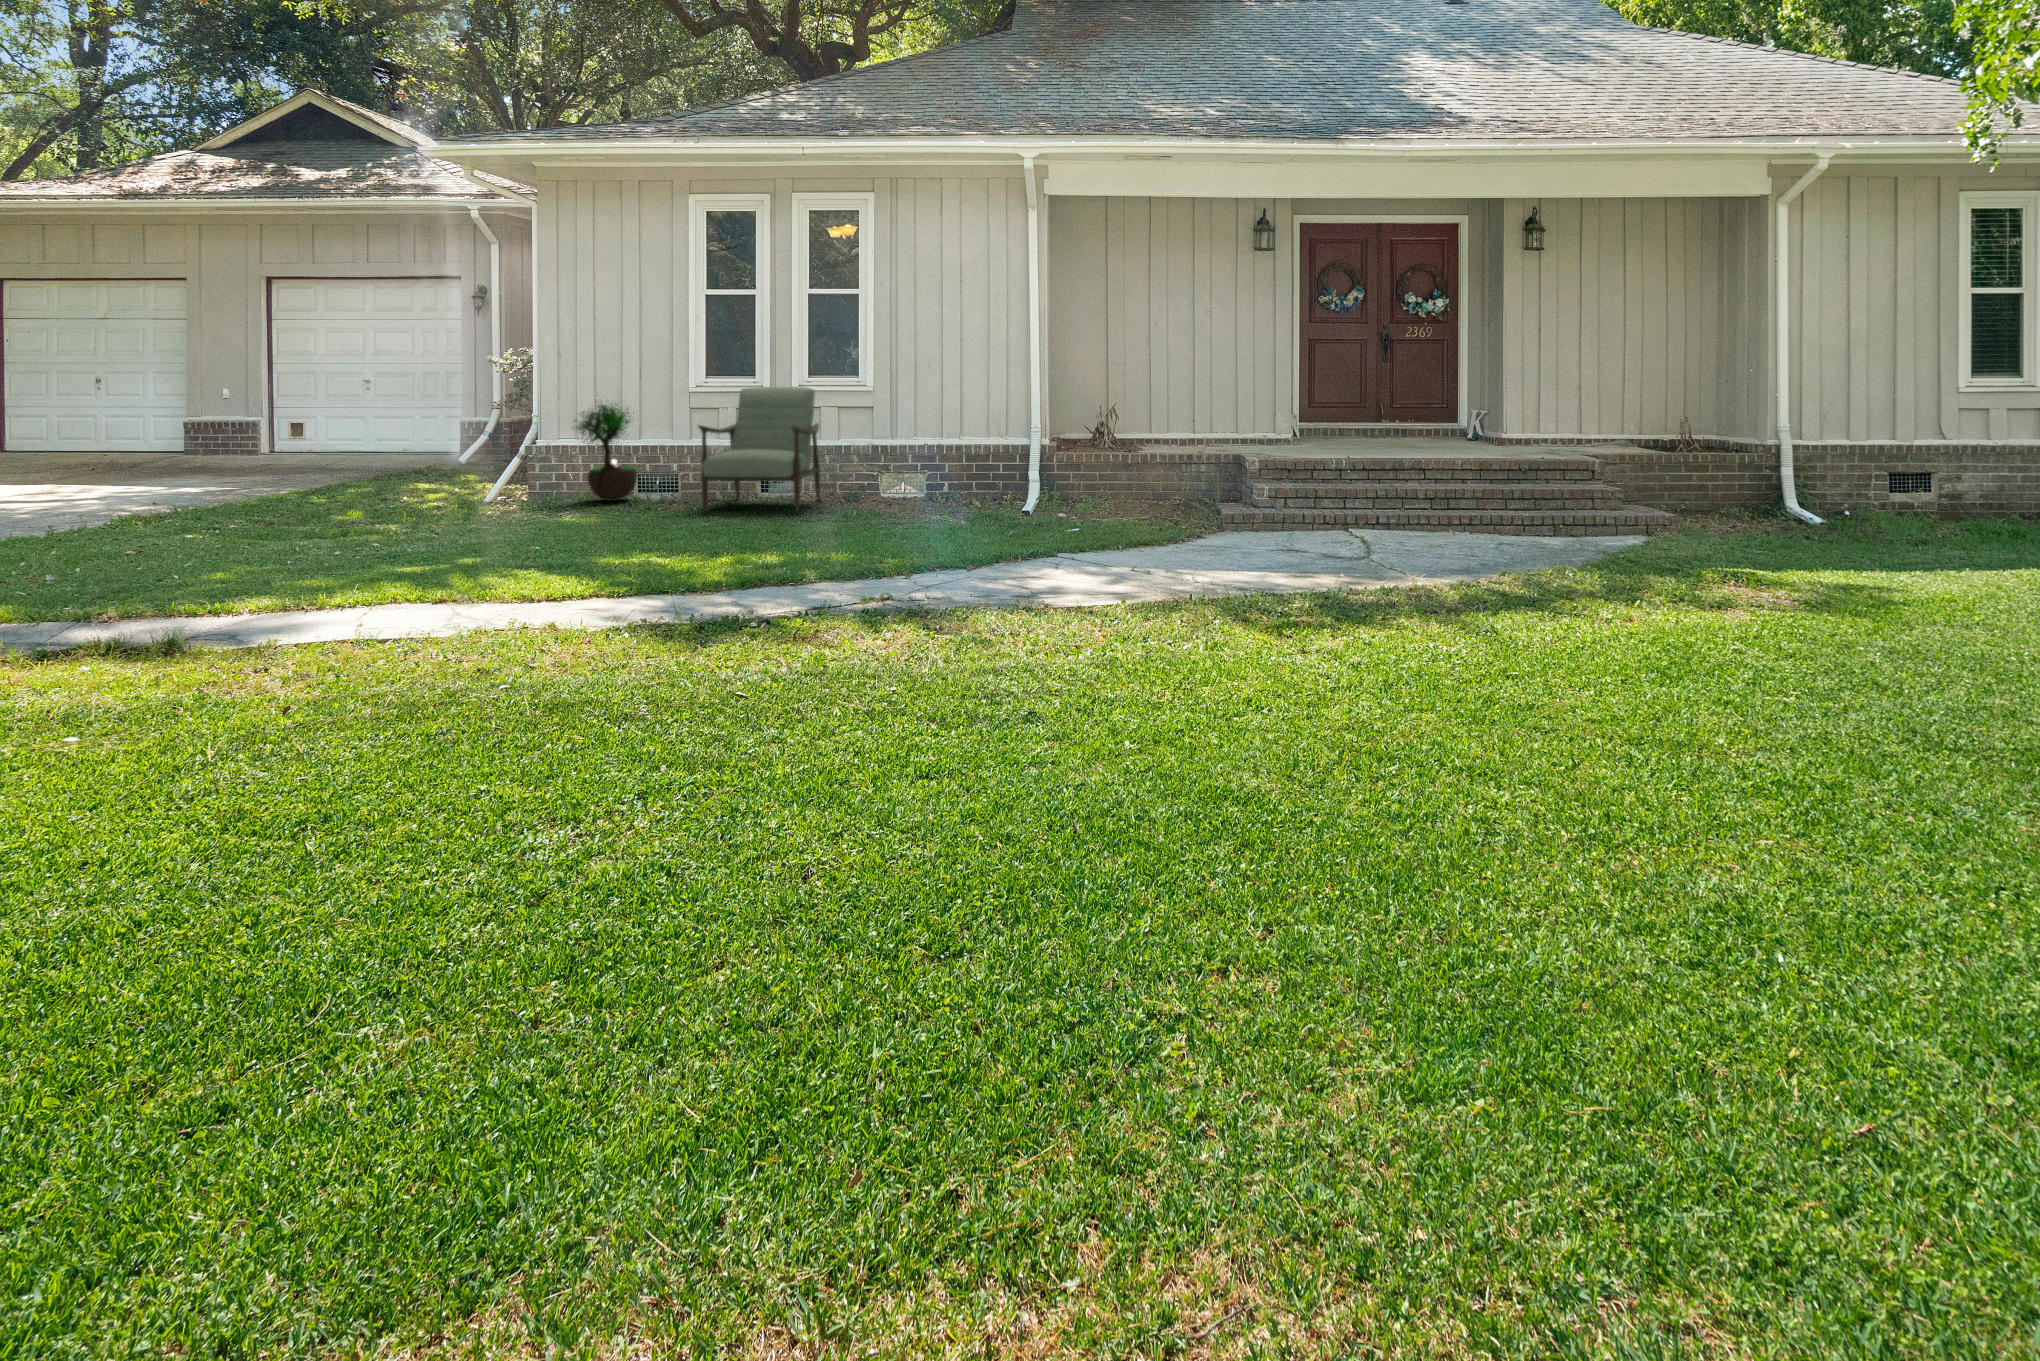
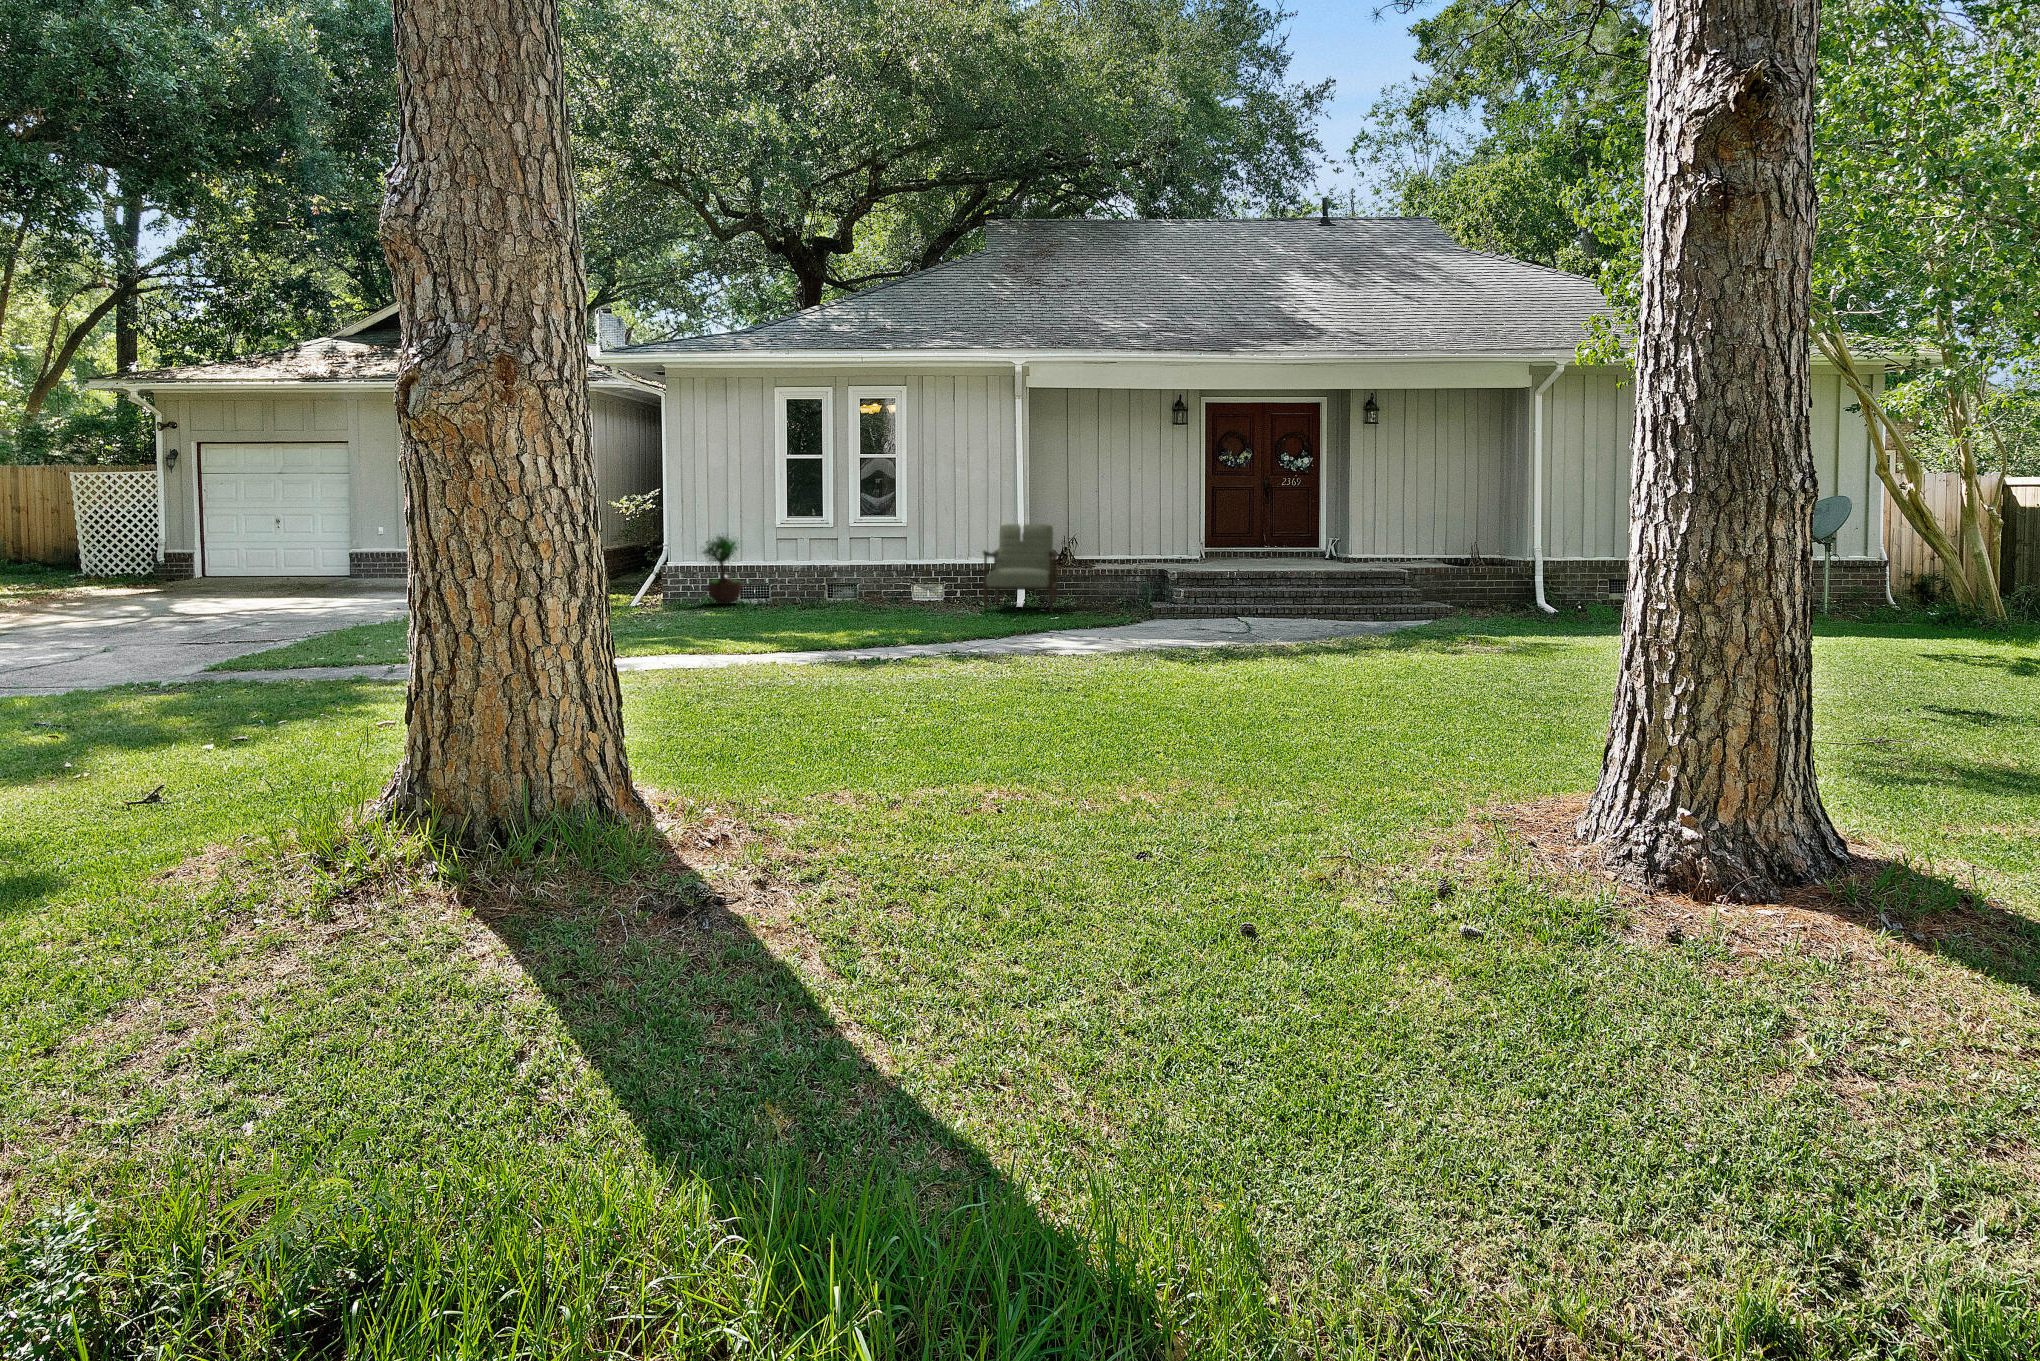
chair: present [698,387,820,512] -> present [983,524,1058,611]

